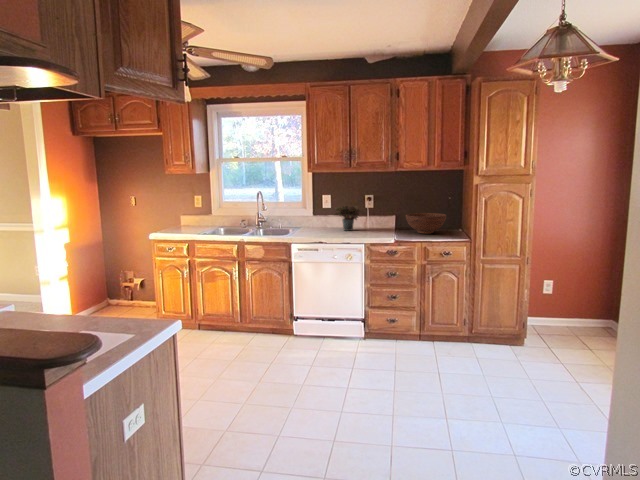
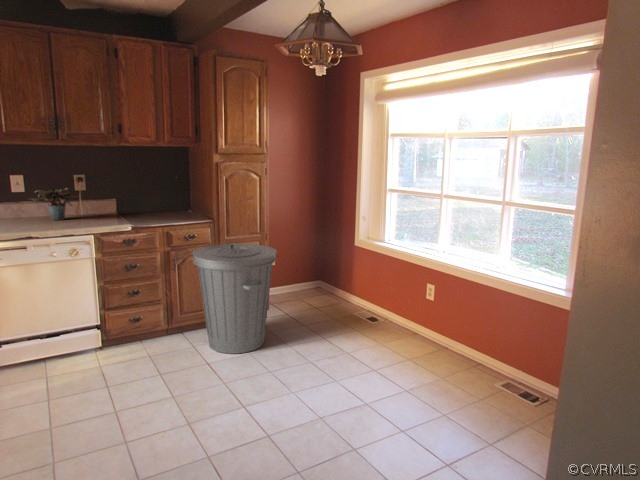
fruit bowl: present [406,213,446,234] -> none [134,194,181,217]
trash can: none [439,264,526,373] -> present [192,243,277,354]

